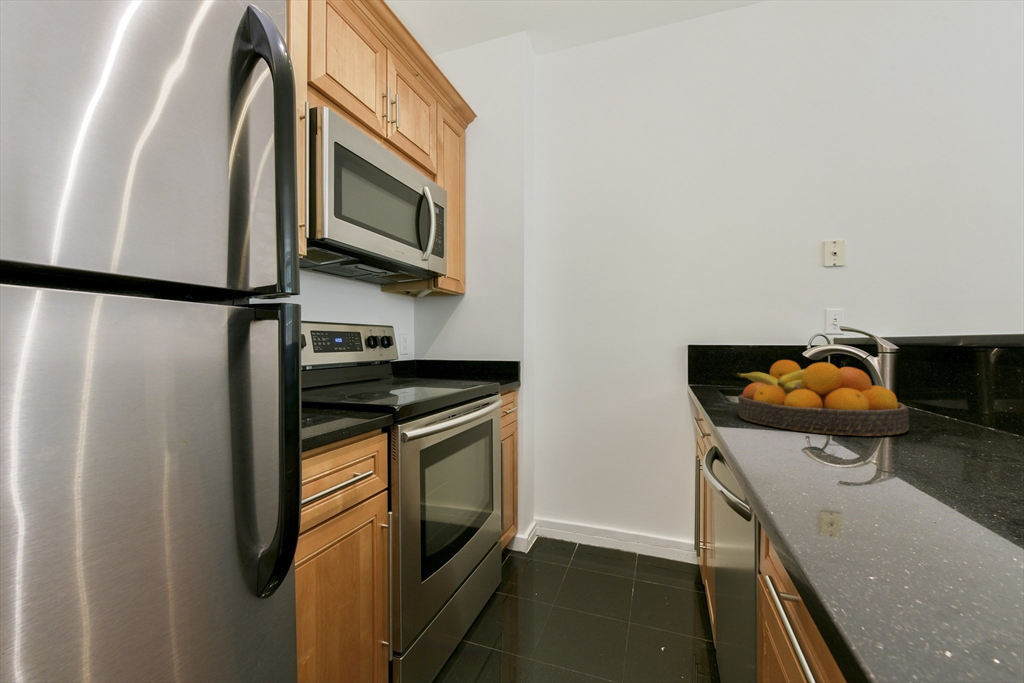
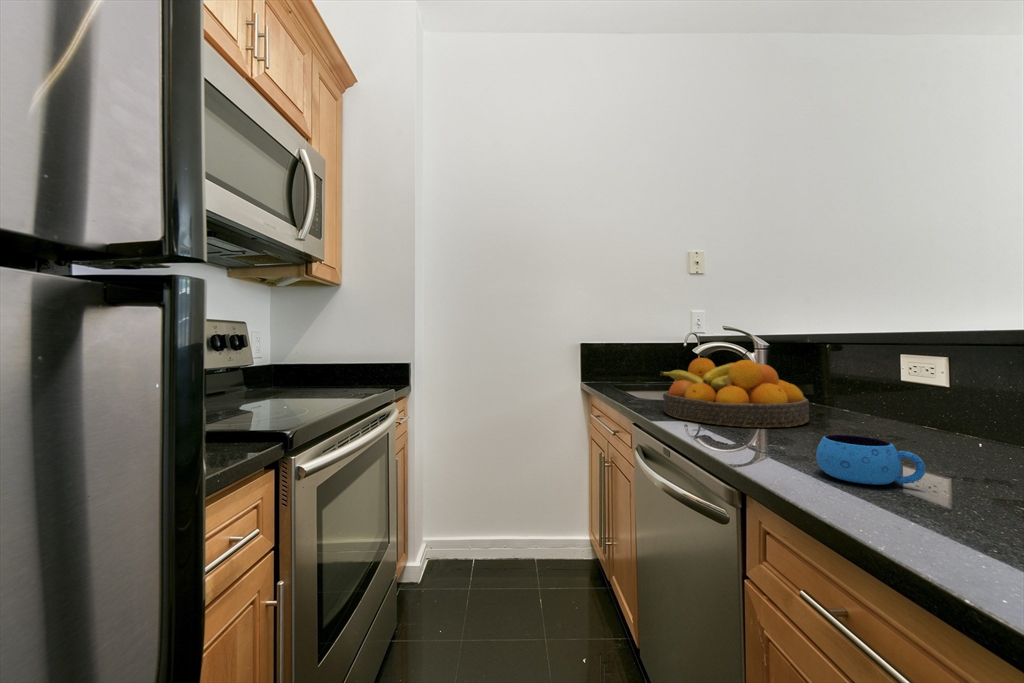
mug: none [821,437,926,490] -> present [816,435,925,485]

